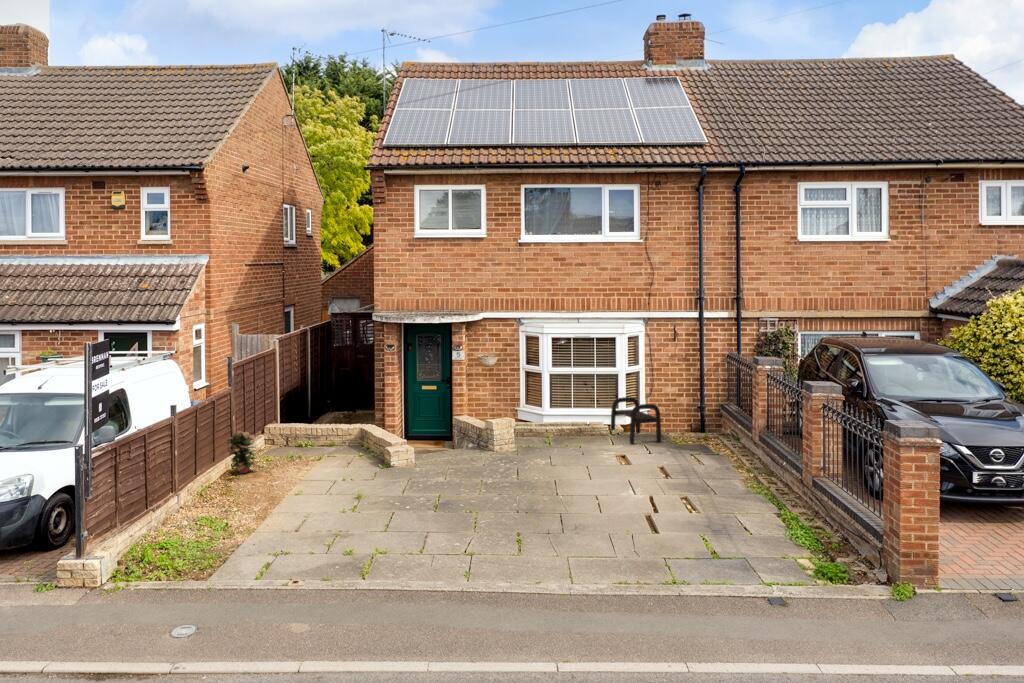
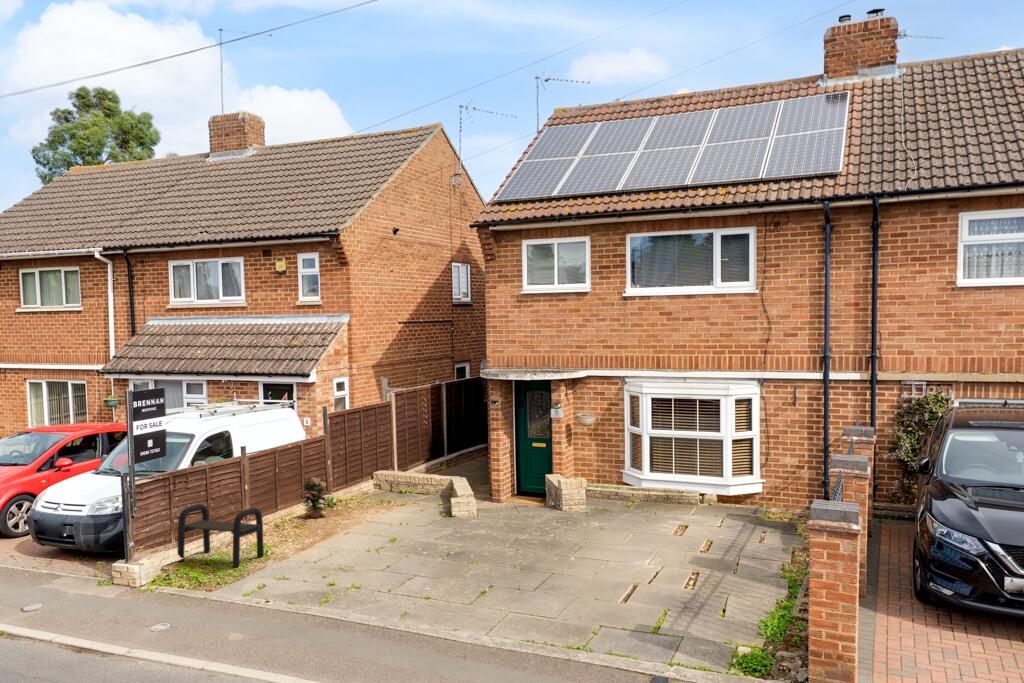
bench: present [611,397,661,444] -> present [177,504,264,567]

